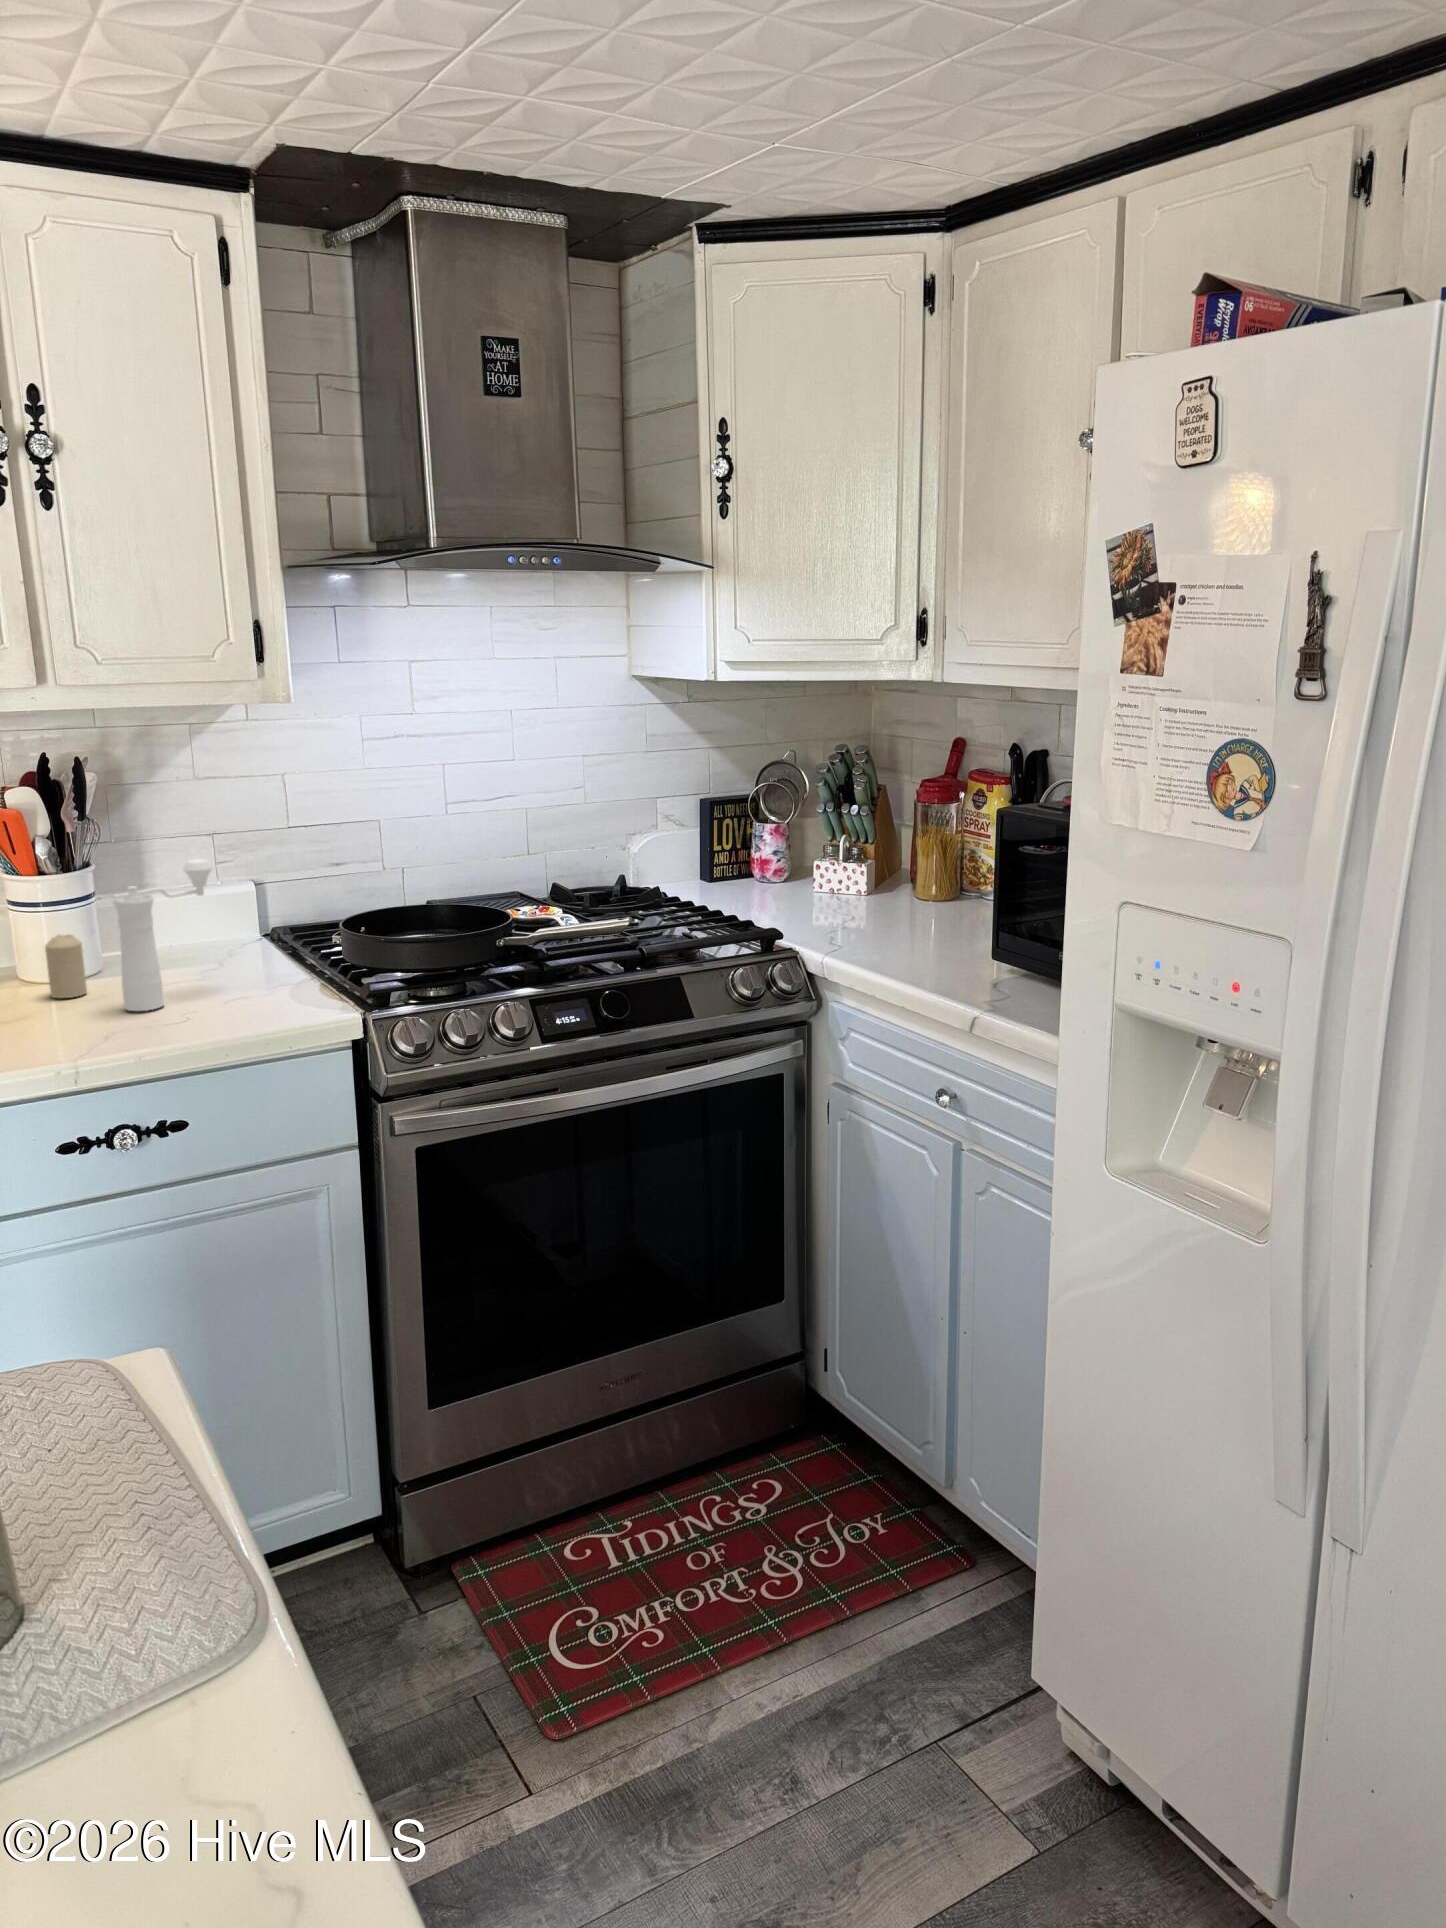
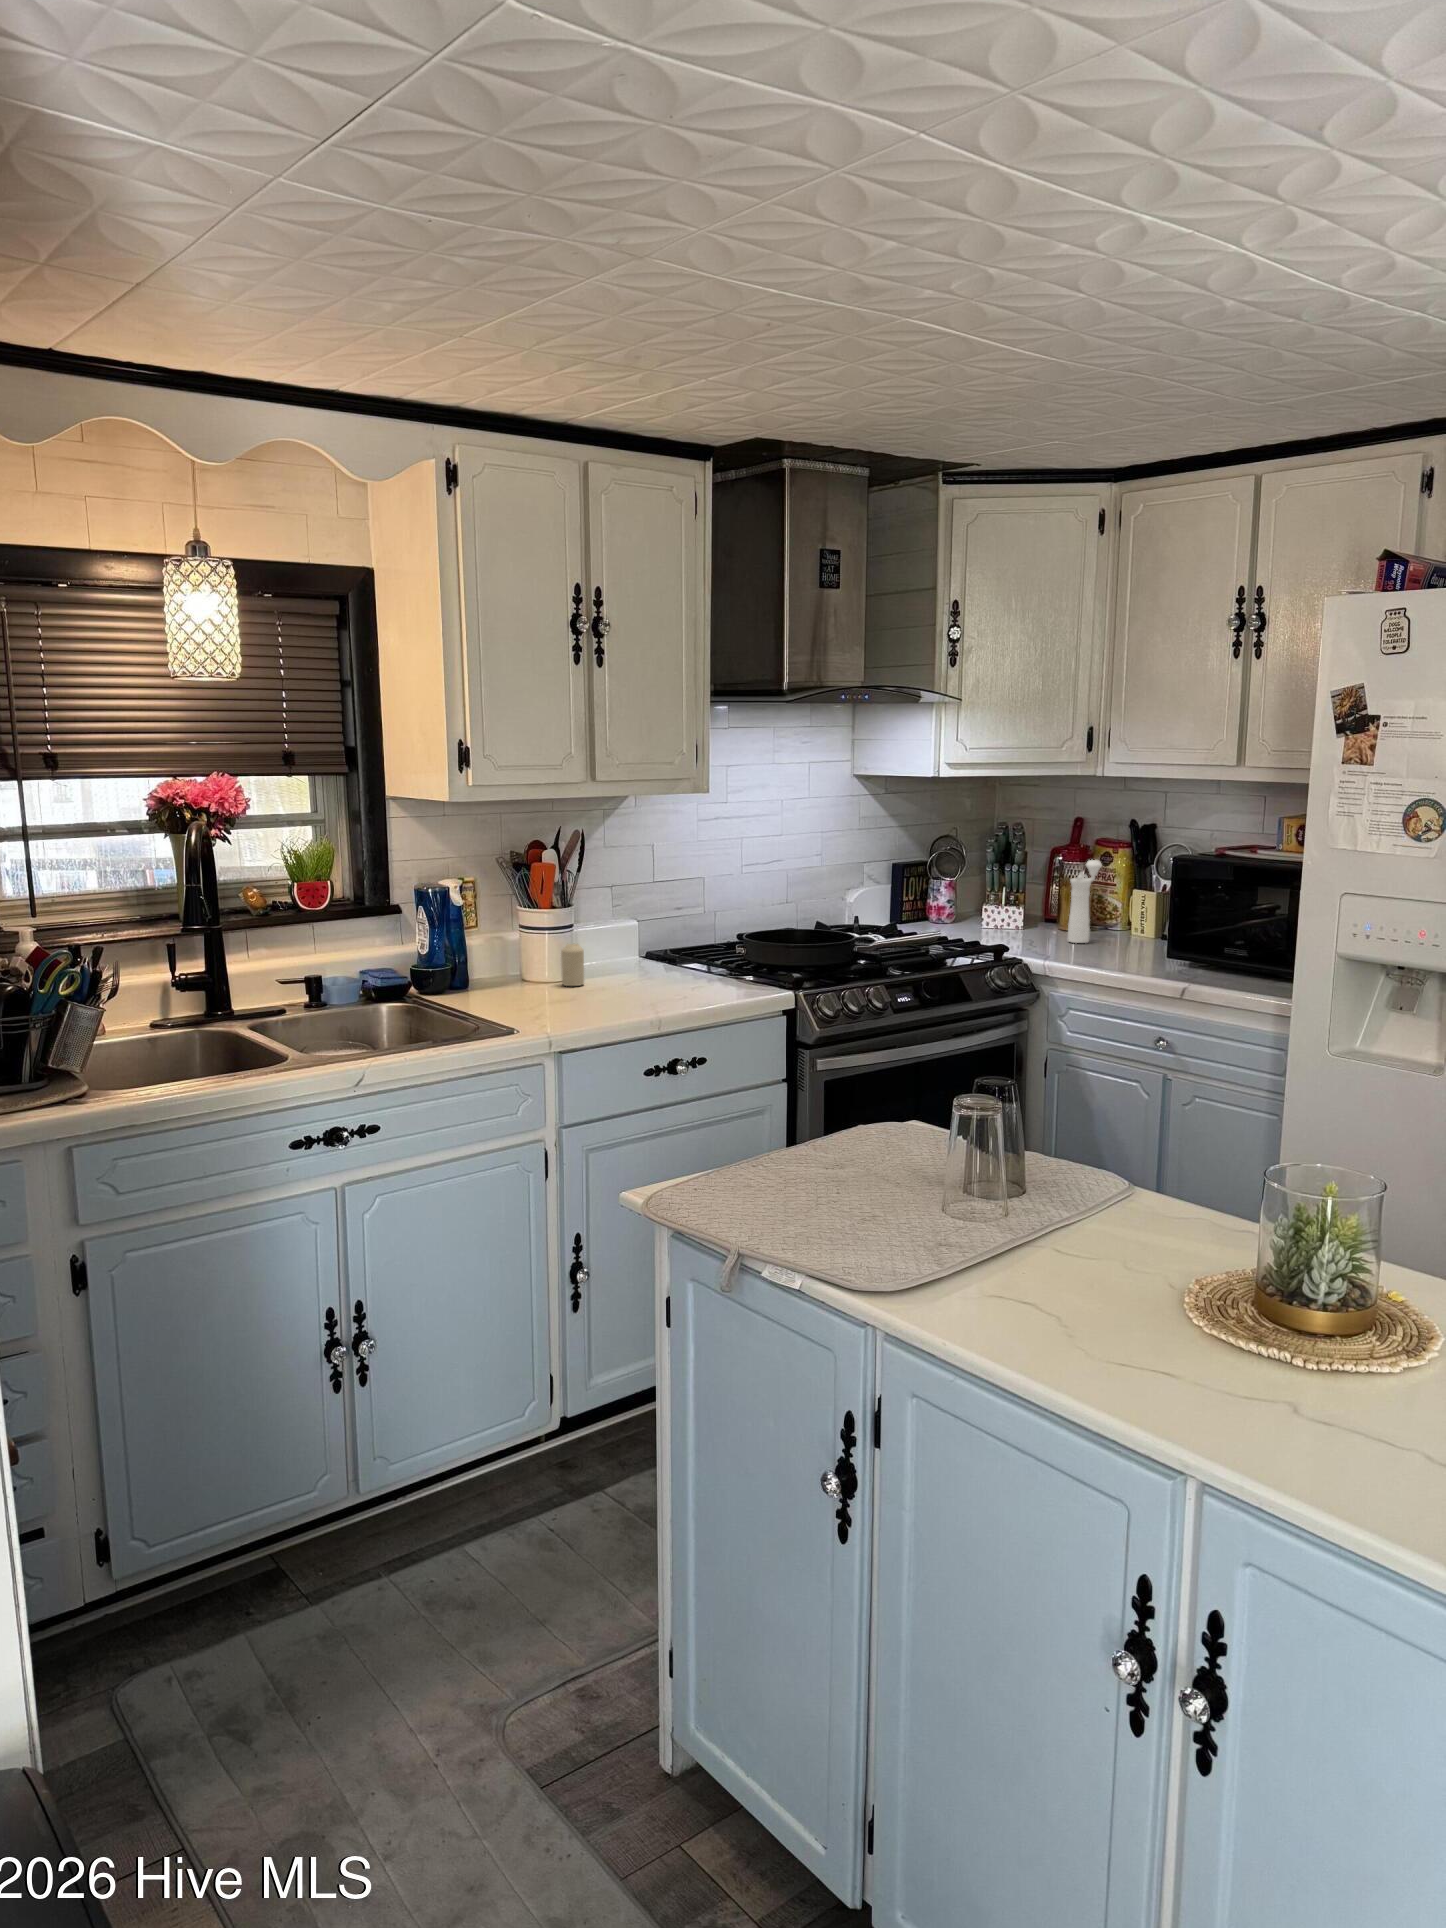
pepper mill: present [113,859,213,1011] -> present [1068,860,1102,943]

